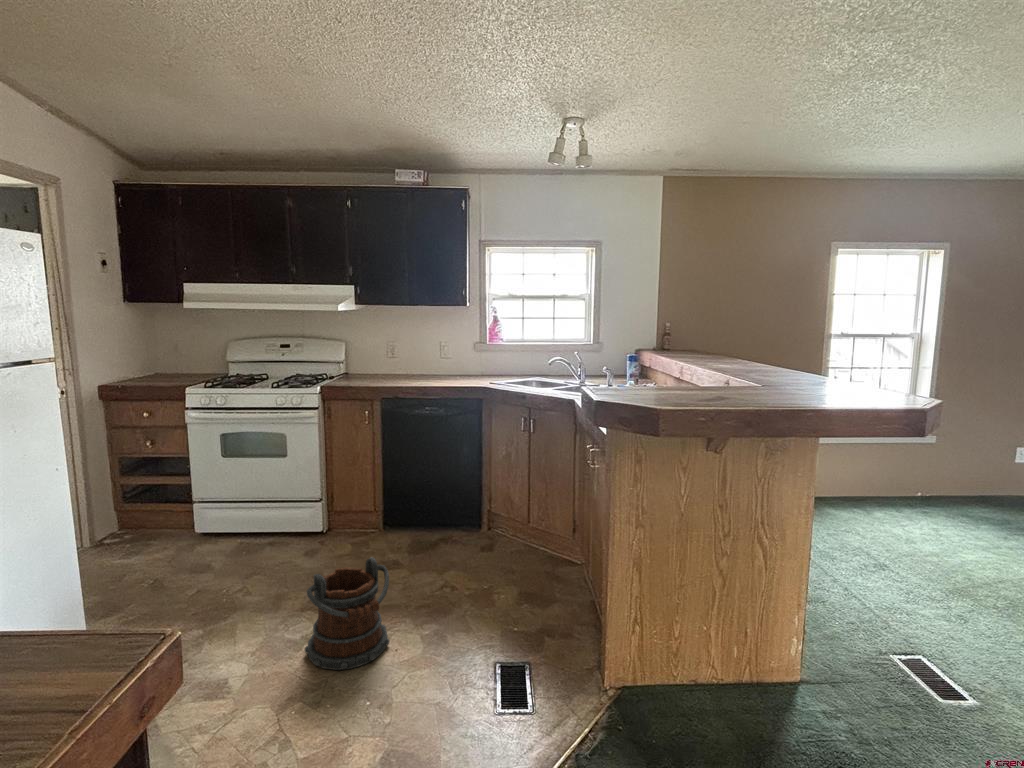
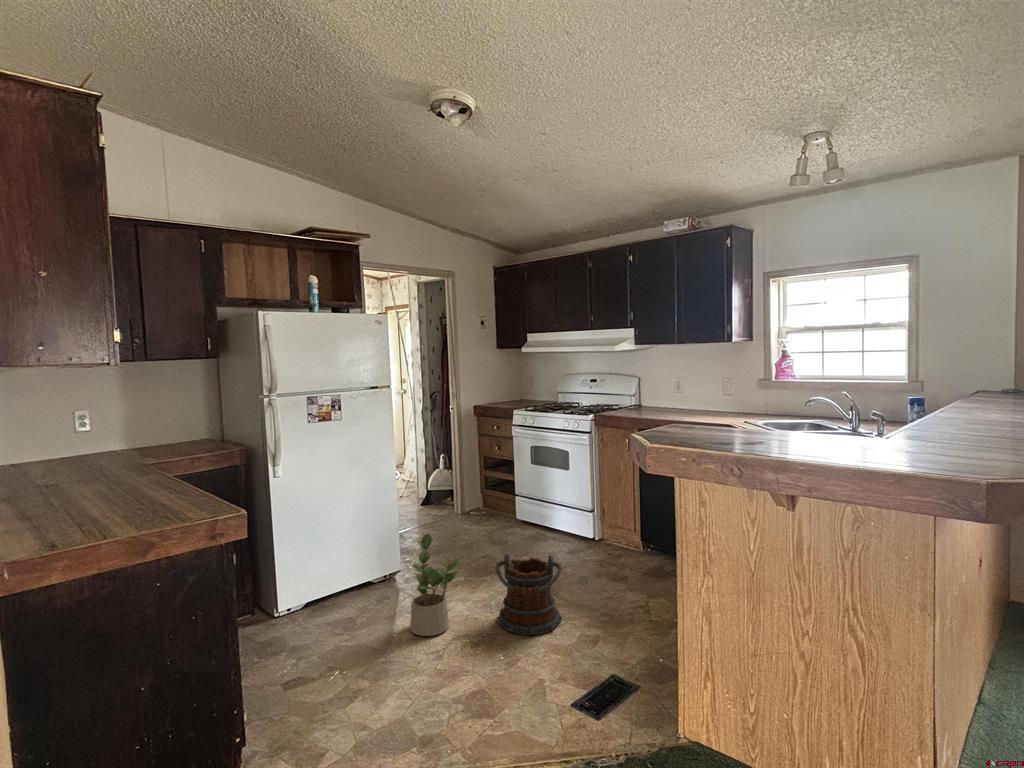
potted plant: none [187,581,262,738] -> present [410,534,459,636]

